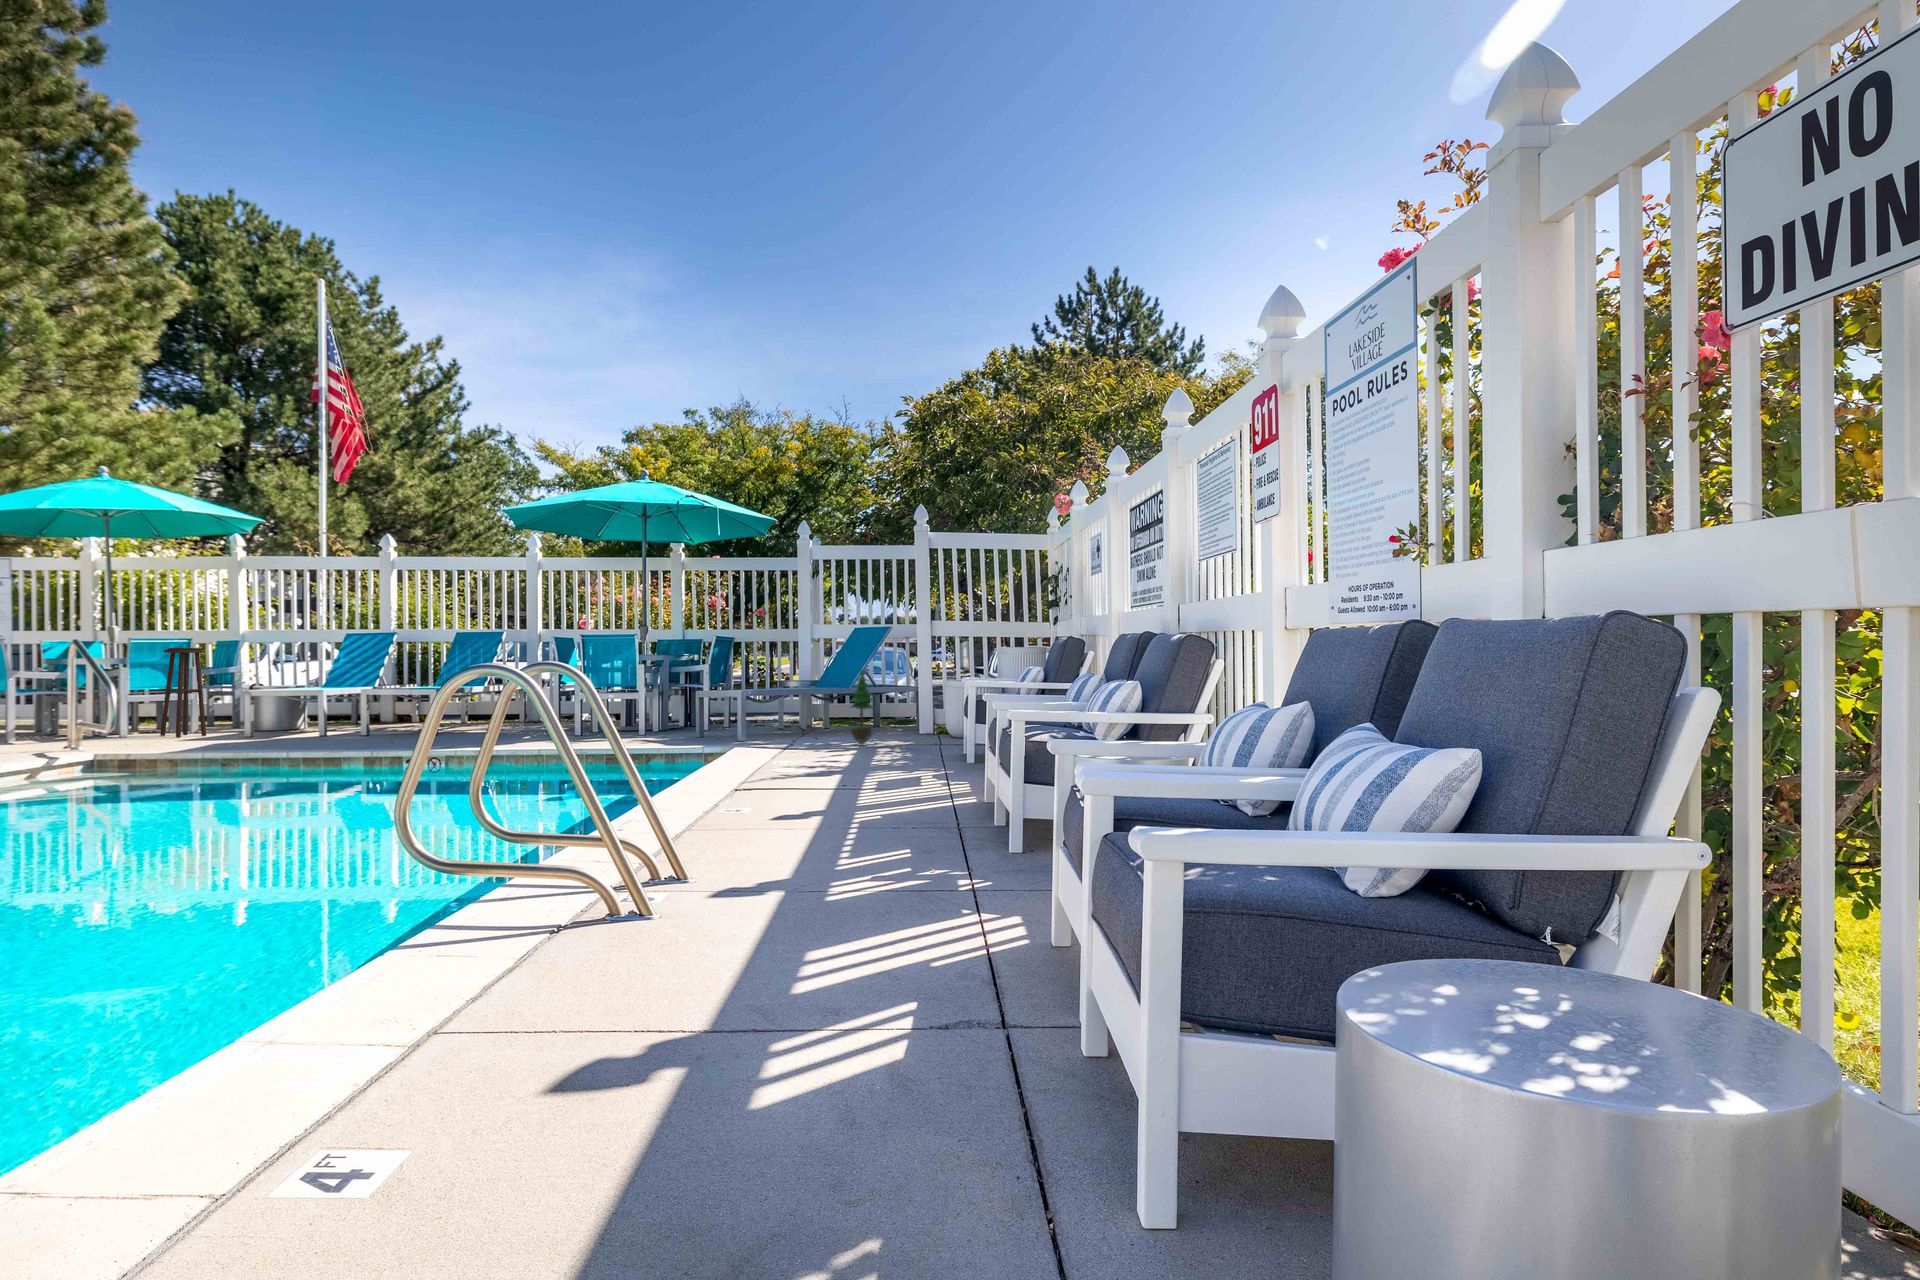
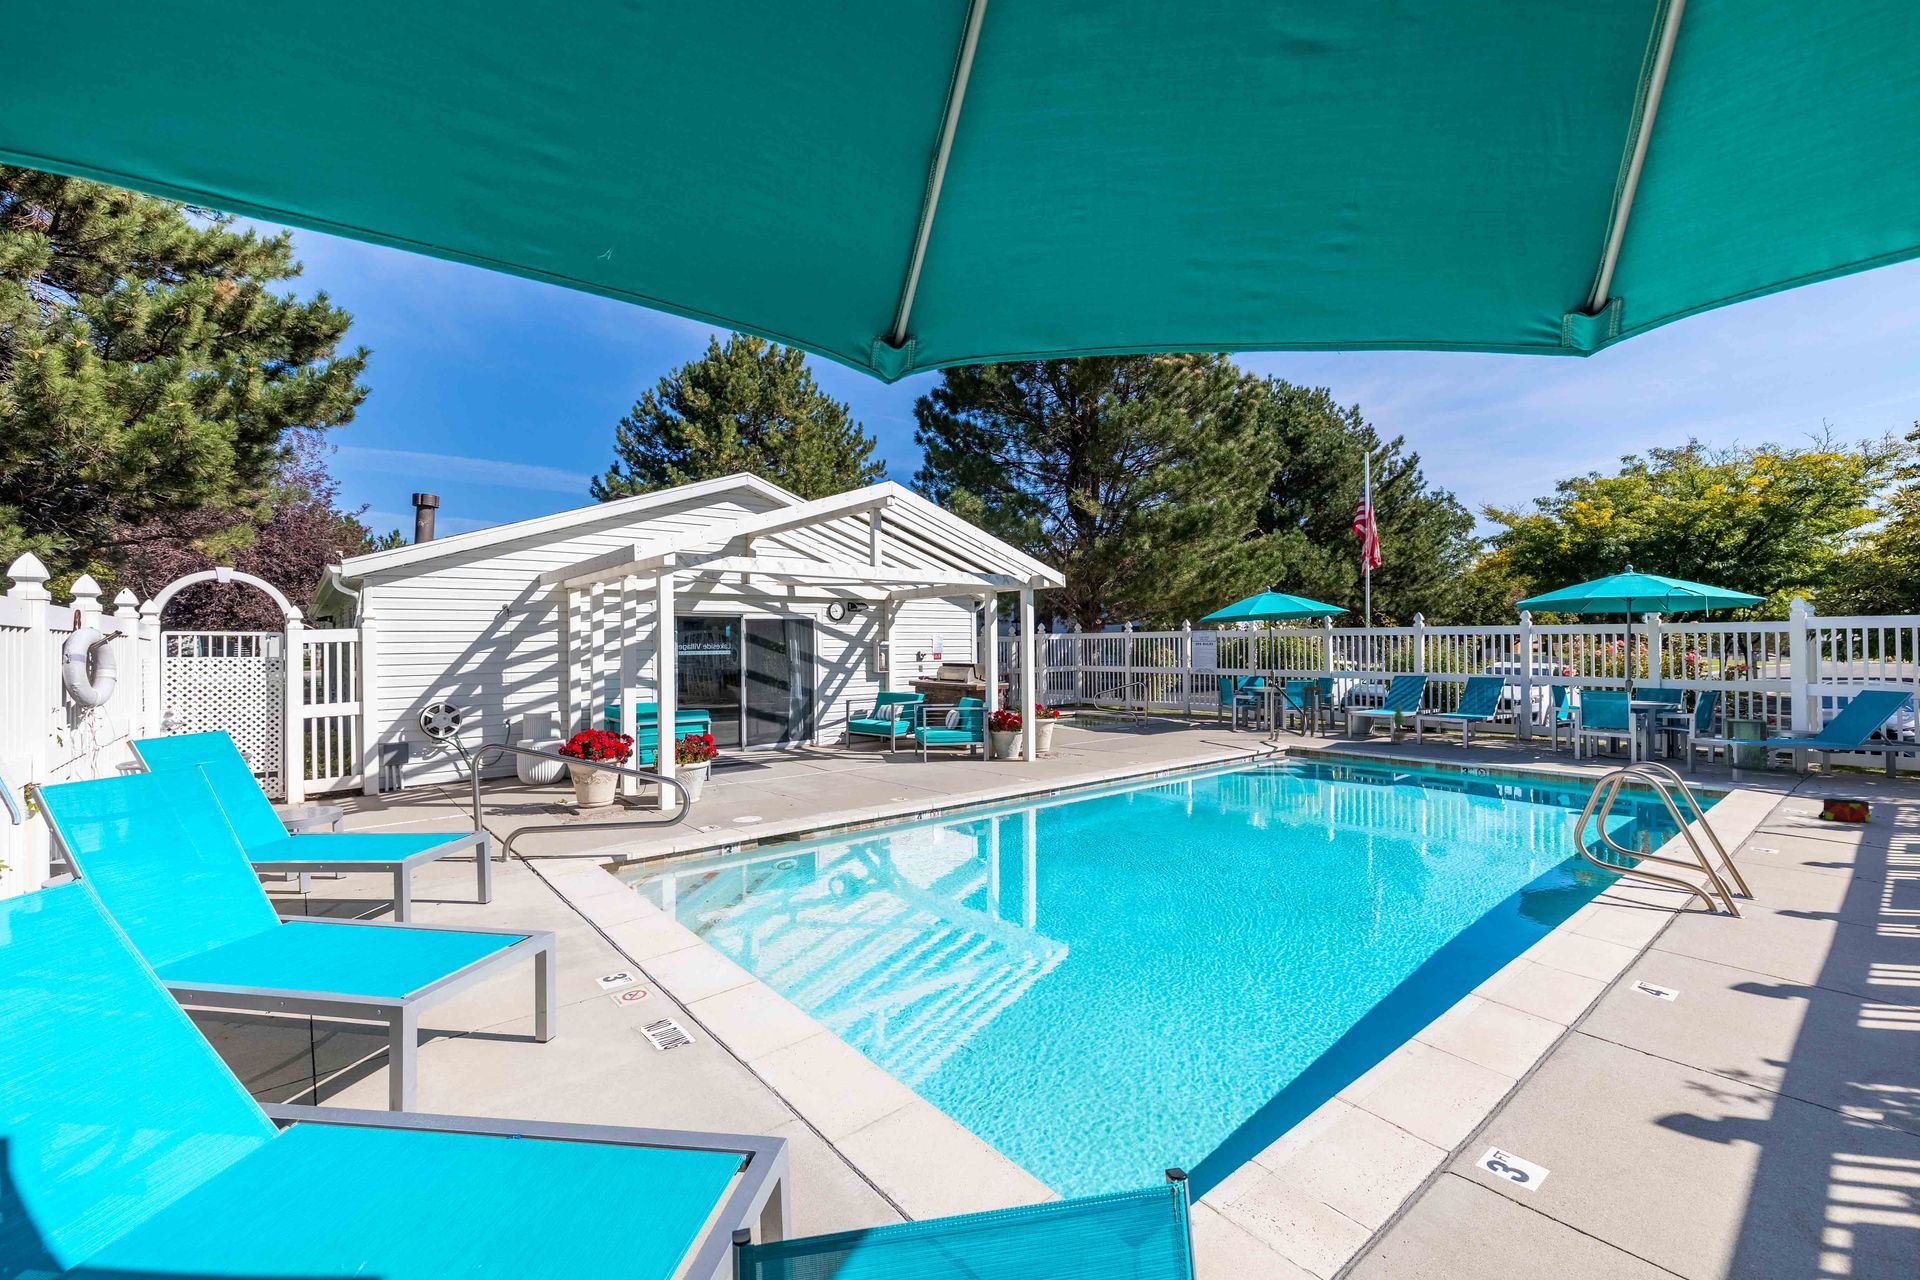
potted tree: present [851,670,874,745] -> present [1392,703,1406,743]
storage box: none [737,675,777,737] -> present [1723,718,1768,770]
bag: none [809,749,857,779] -> present [1818,798,1870,823]

